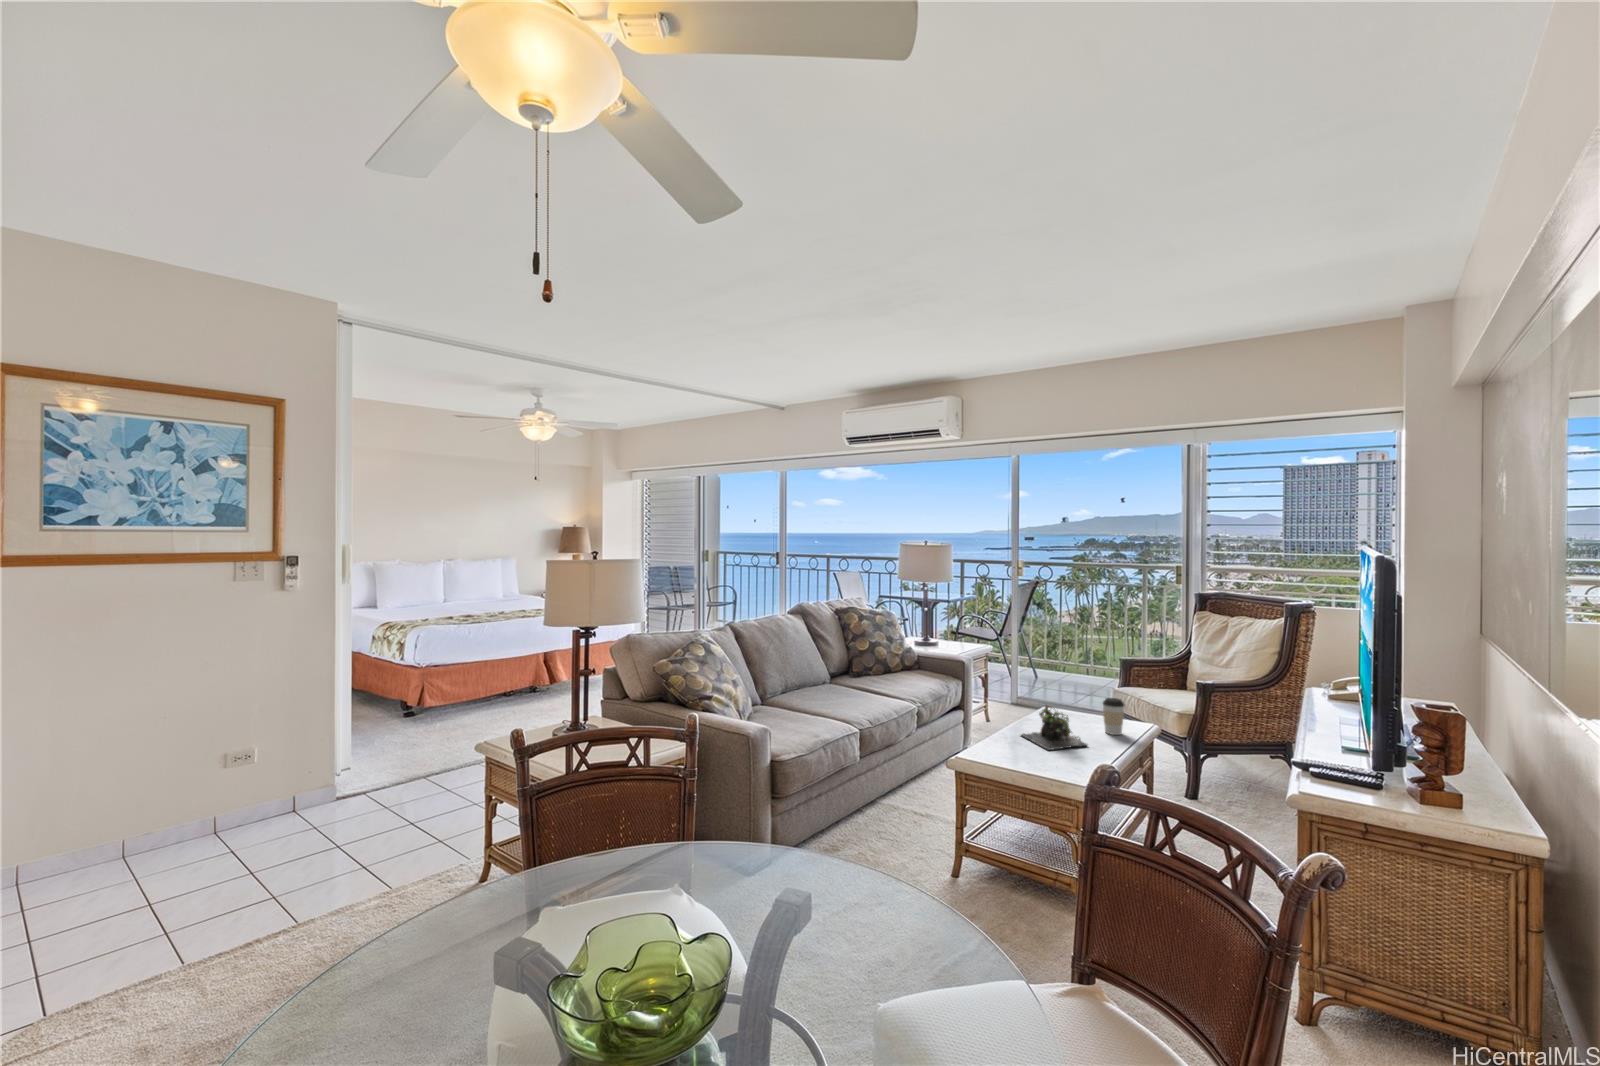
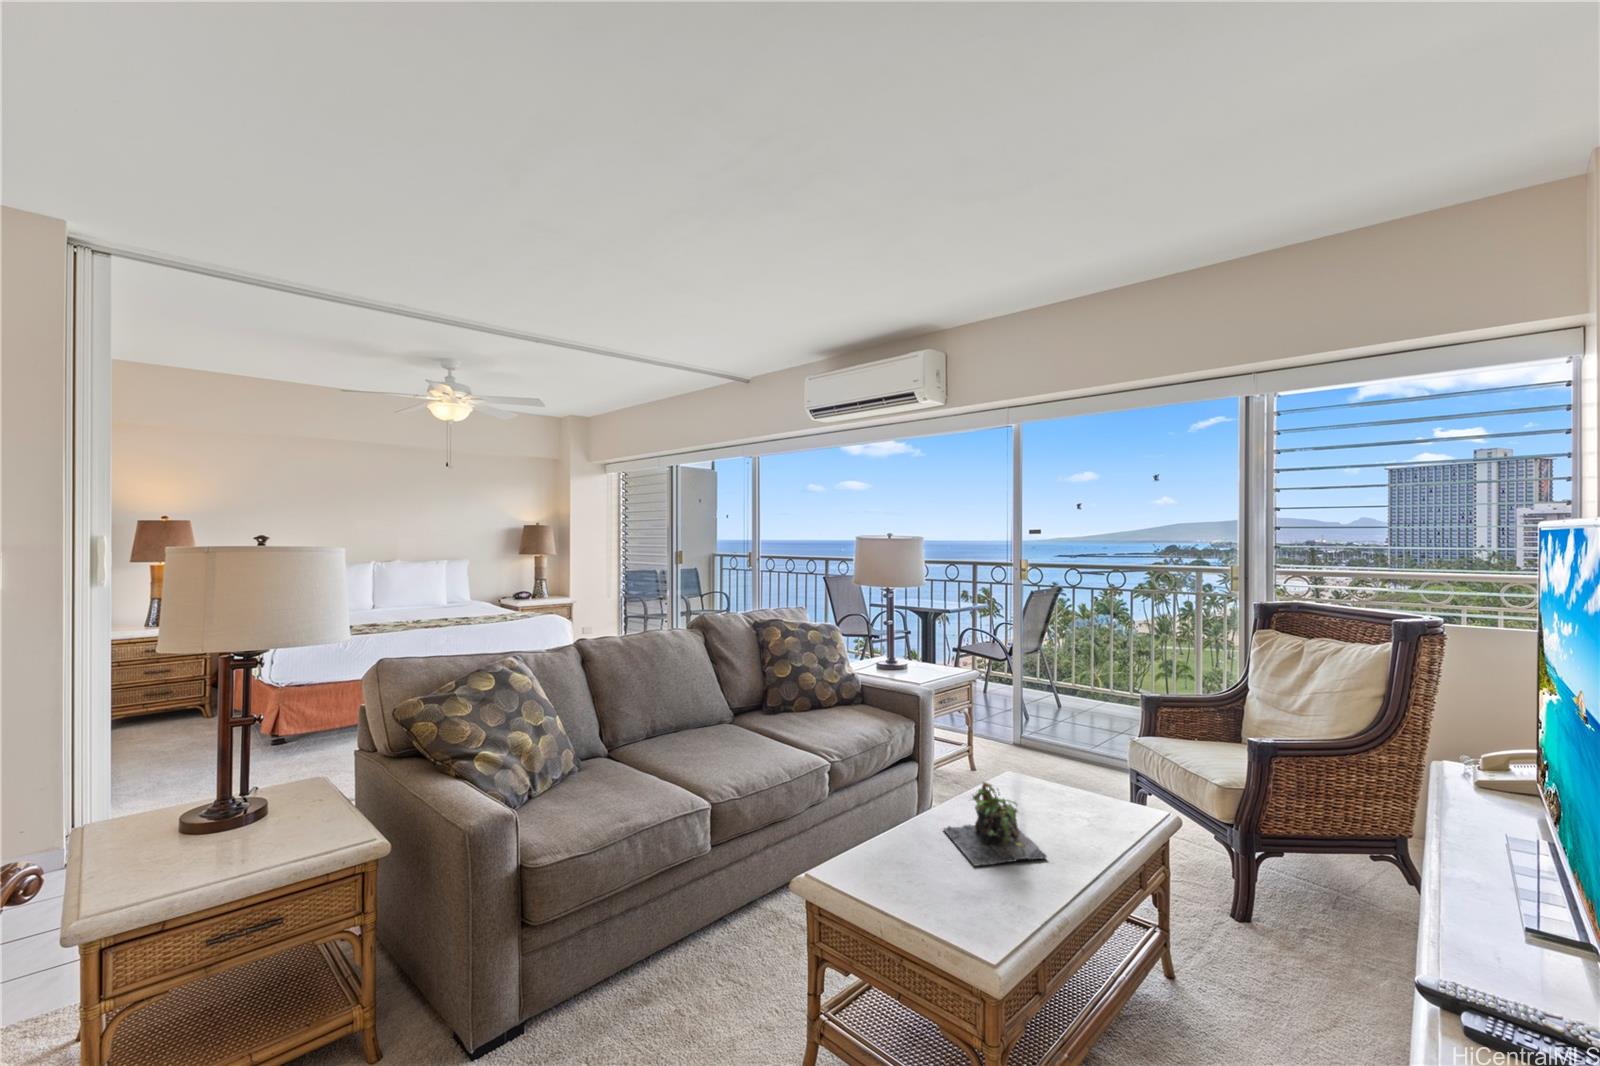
coffee cup: present [1103,698,1124,735] -> none [1082,771,1118,834]

